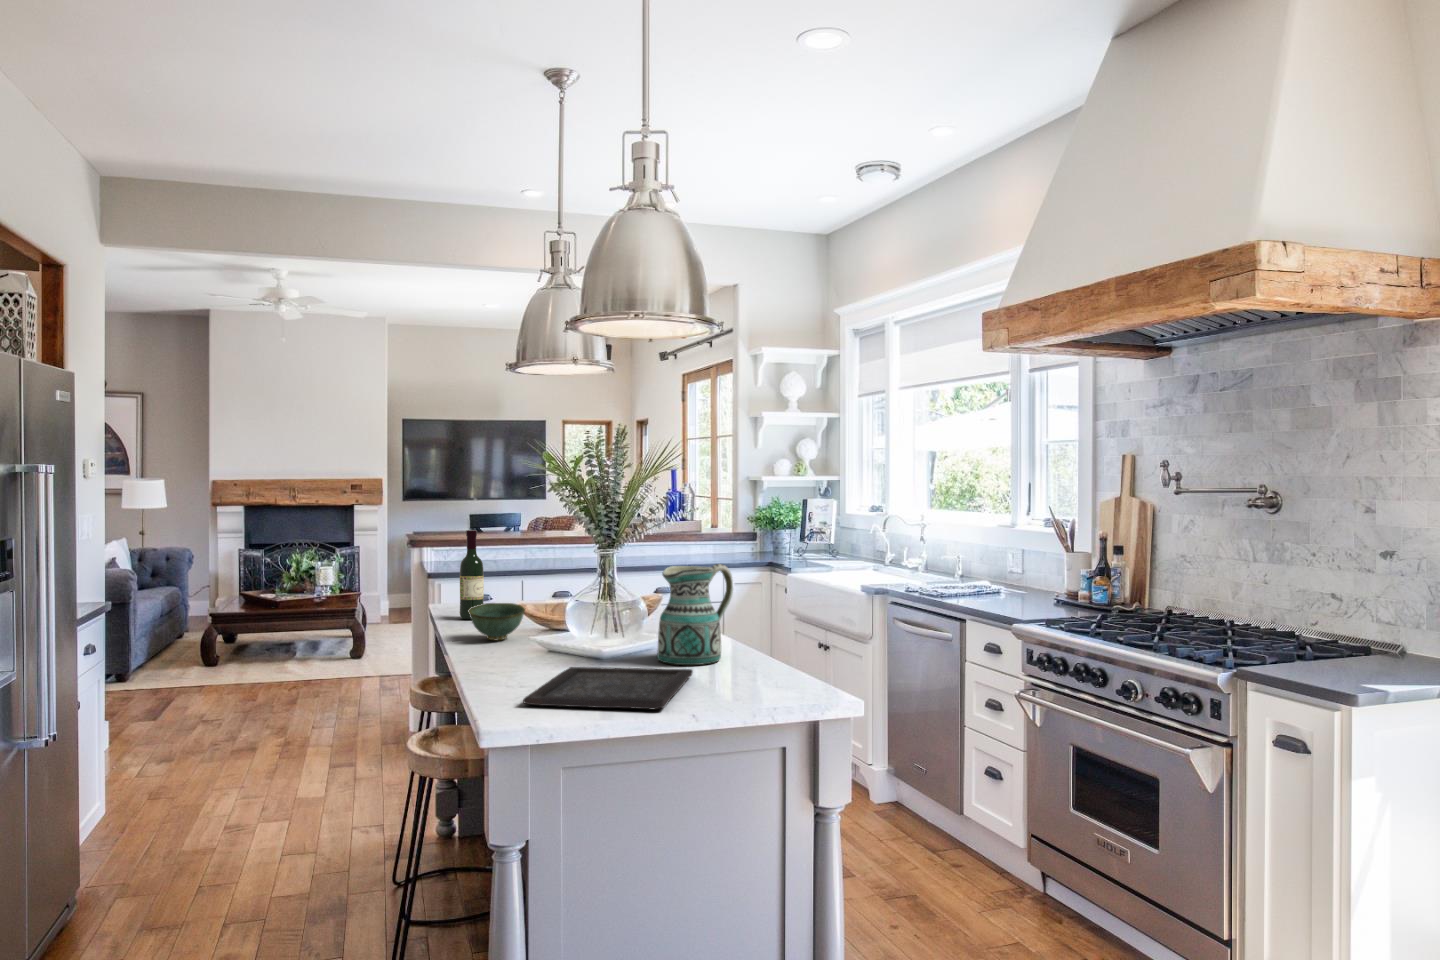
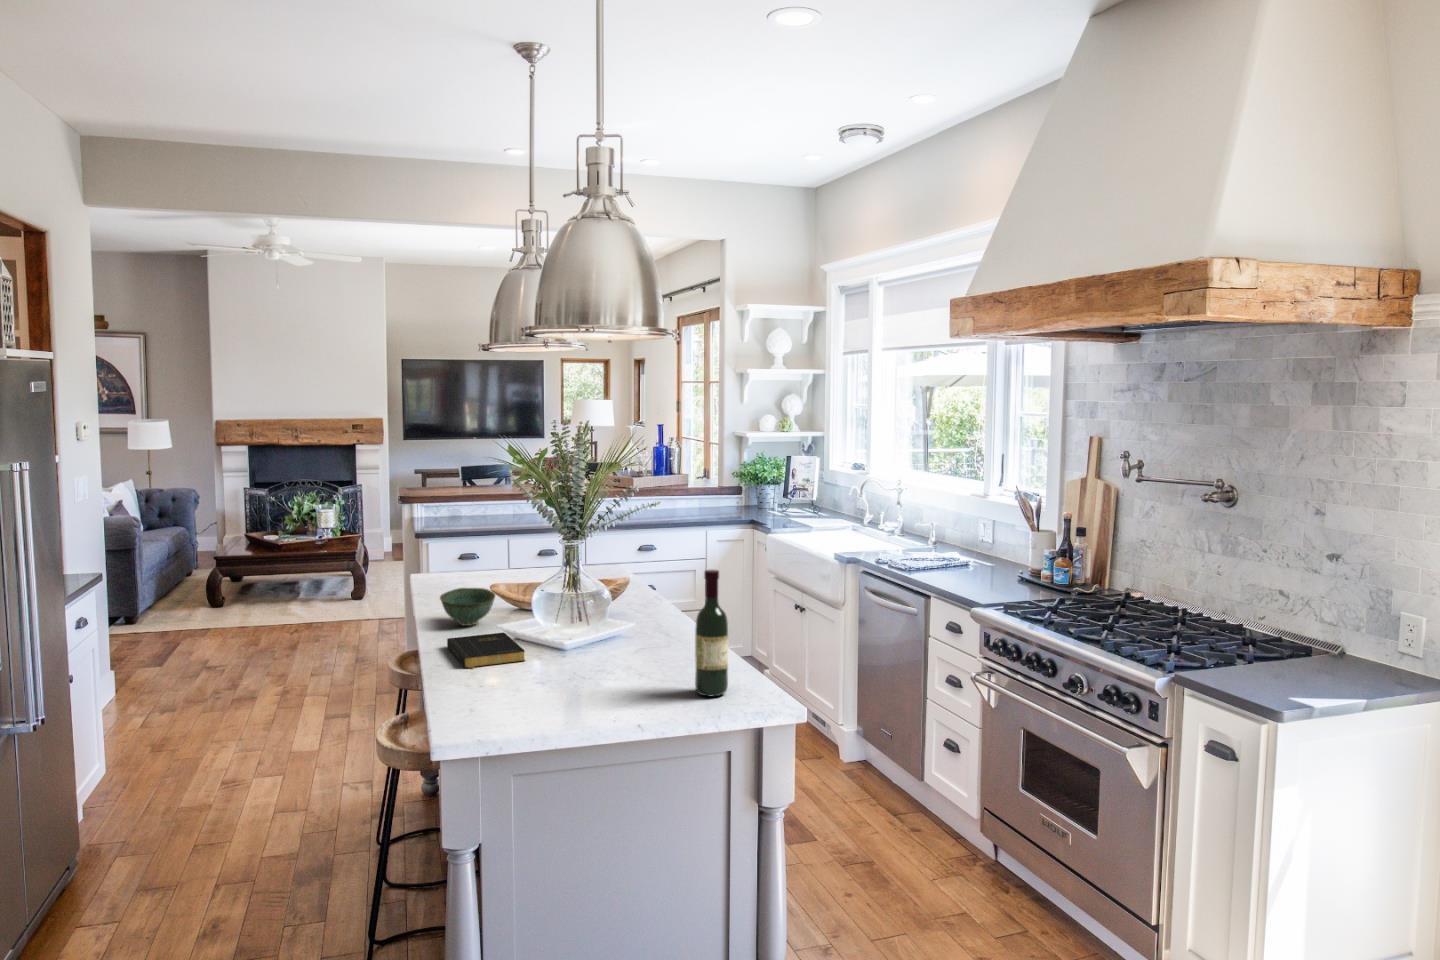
wine bottle: present [460,530,484,619] -> present [695,570,728,696]
ceramic pitcher: present [657,564,733,665] -> none [617,560,692,661]
book: none [479,642,563,672] -> present [447,633,525,668]
tray: present [523,667,693,709] -> none [478,665,646,719]

